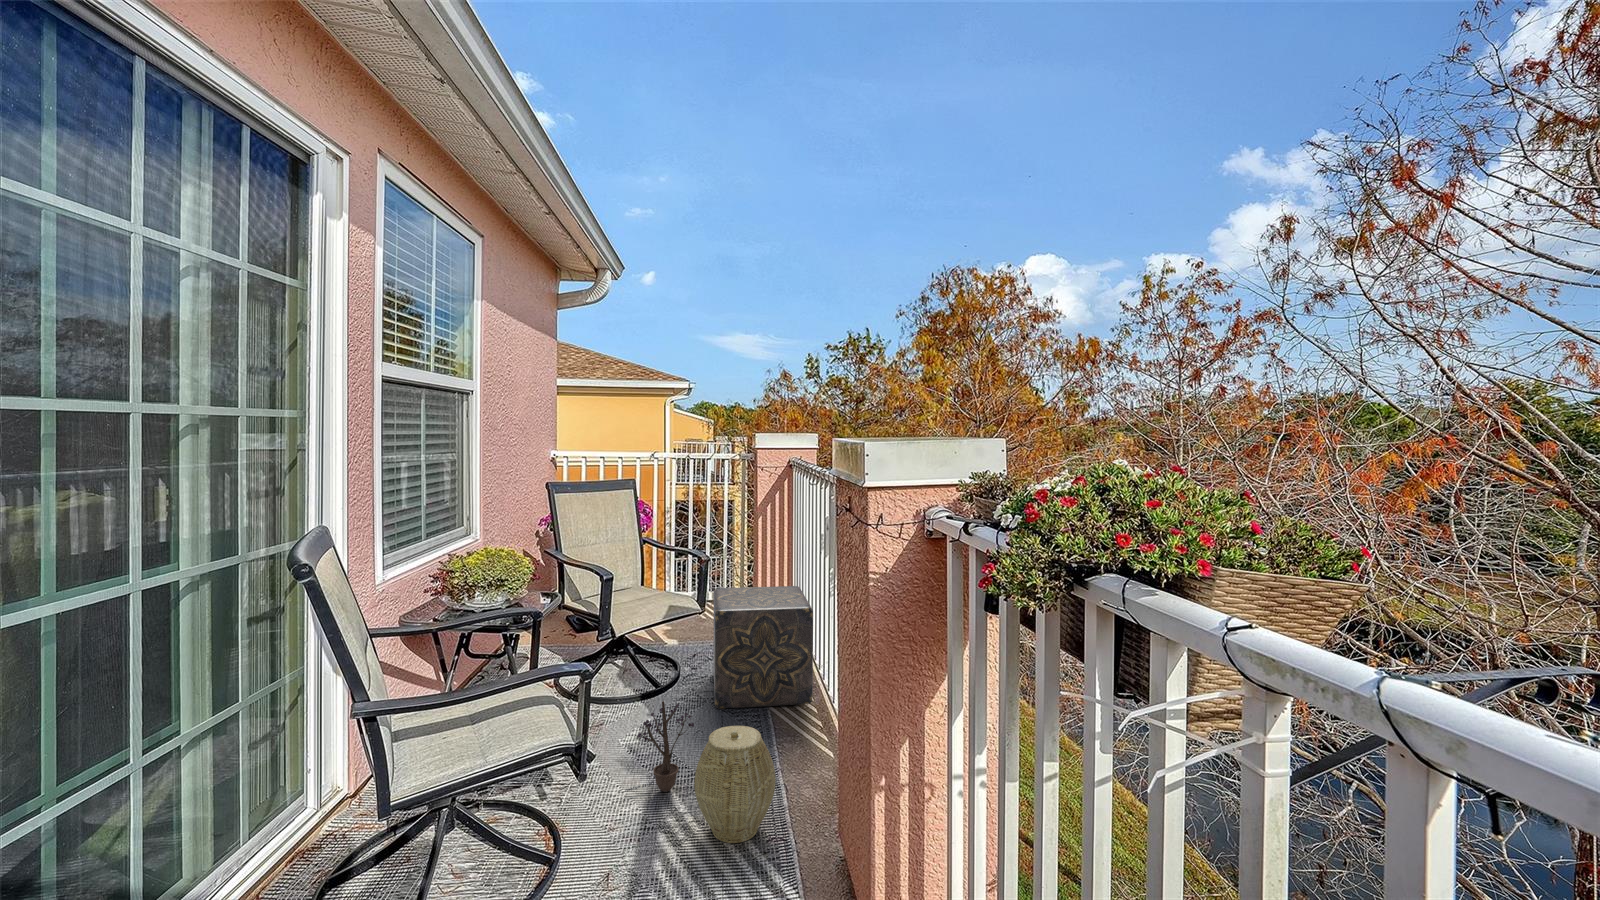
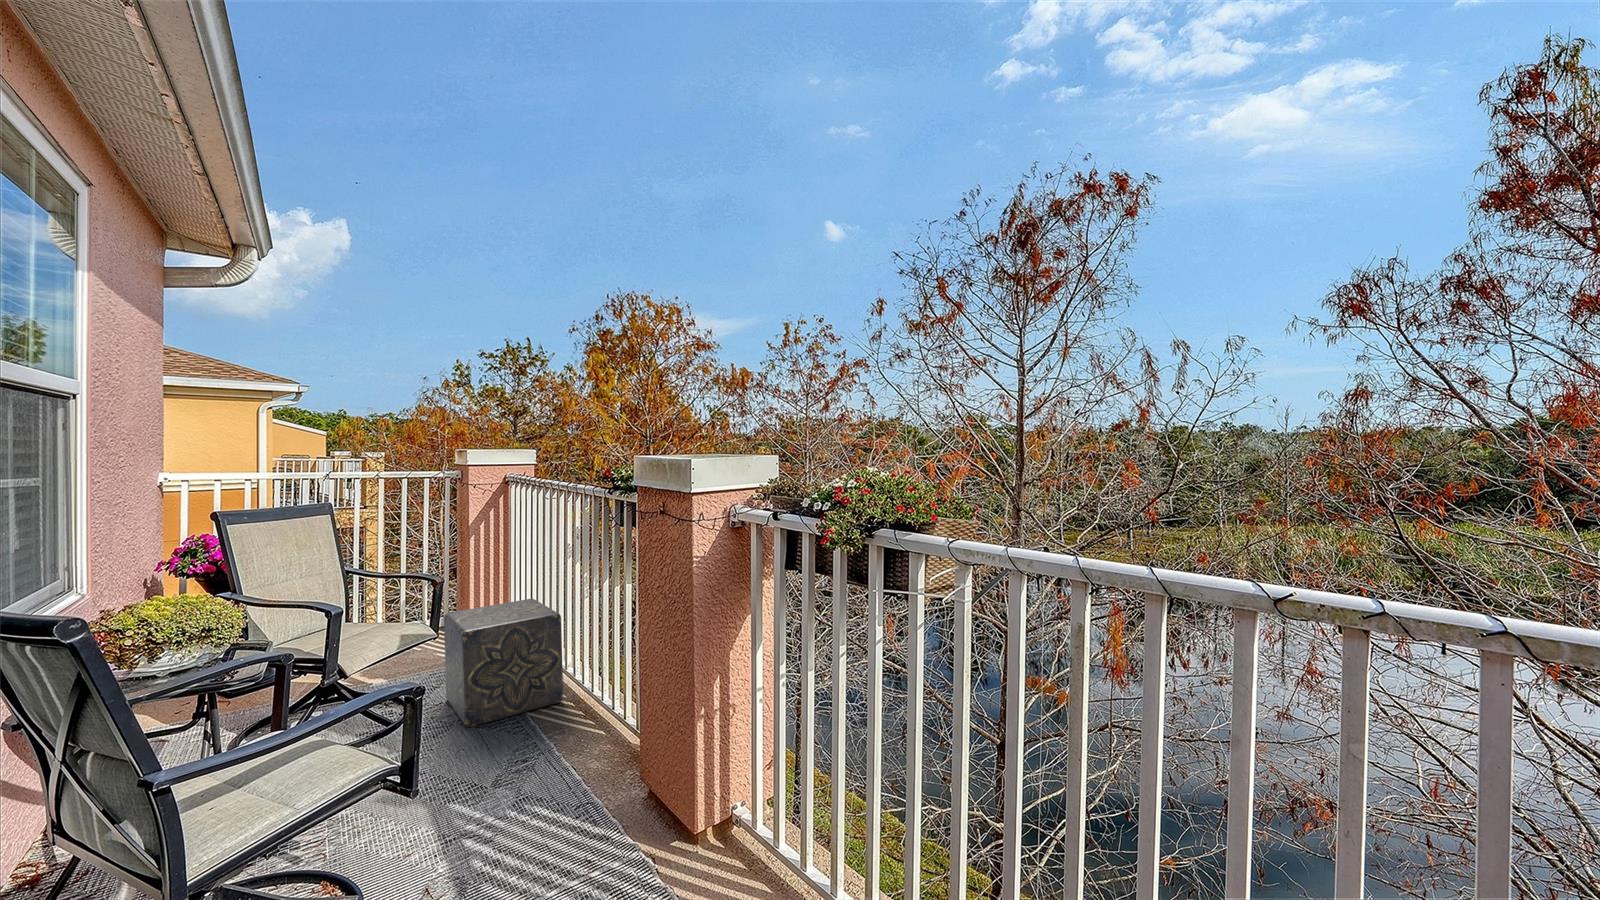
decorative plant: present [625,701,694,792] -> none [410,719,480,819]
woven basket: present [694,726,776,843] -> none [499,719,577,824]

